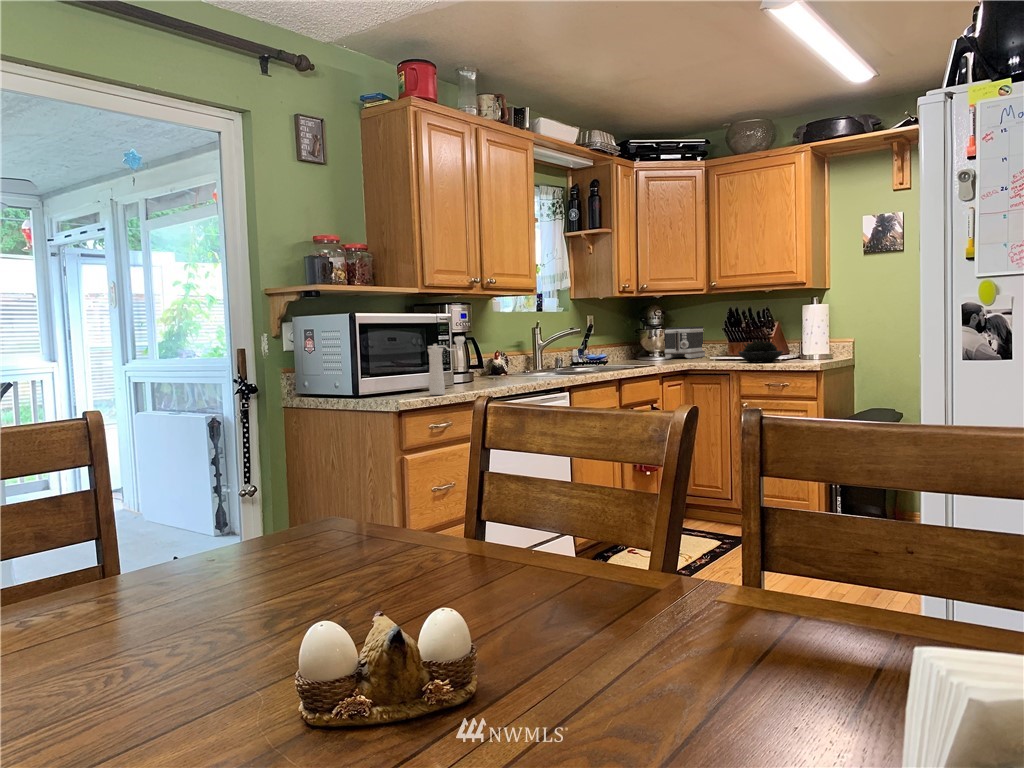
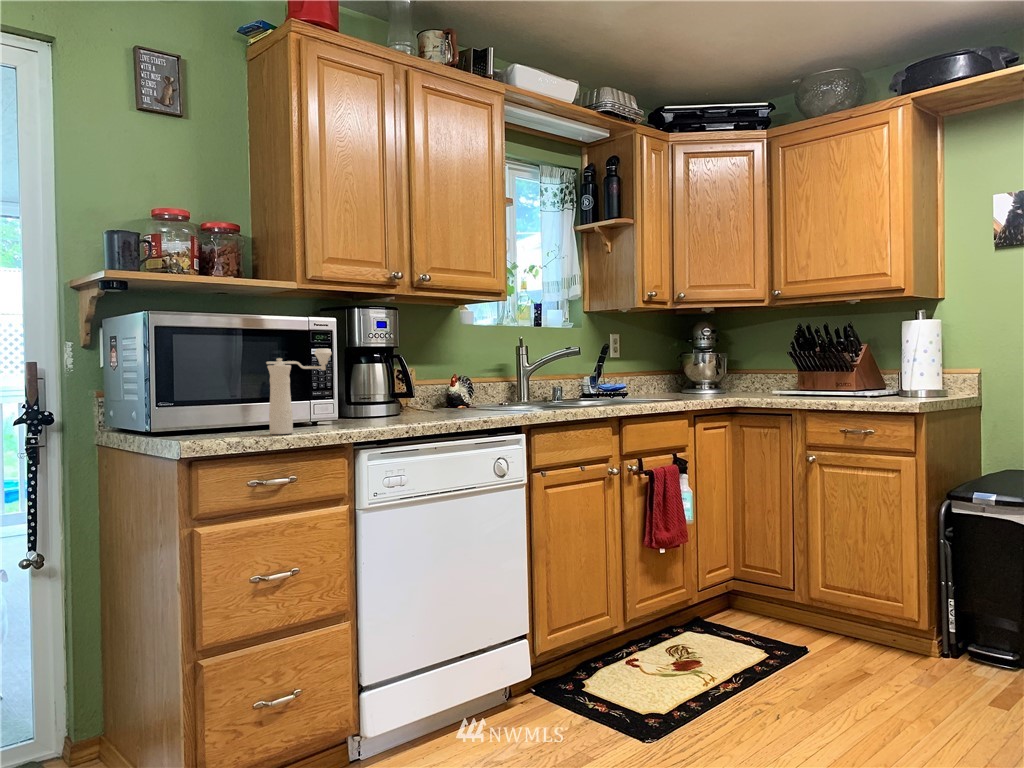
toaster: present [665,326,705,359] -> none [713,350,772,392]
succulent plant: present [738,340,783,363] -> none [801,366,867,398]

